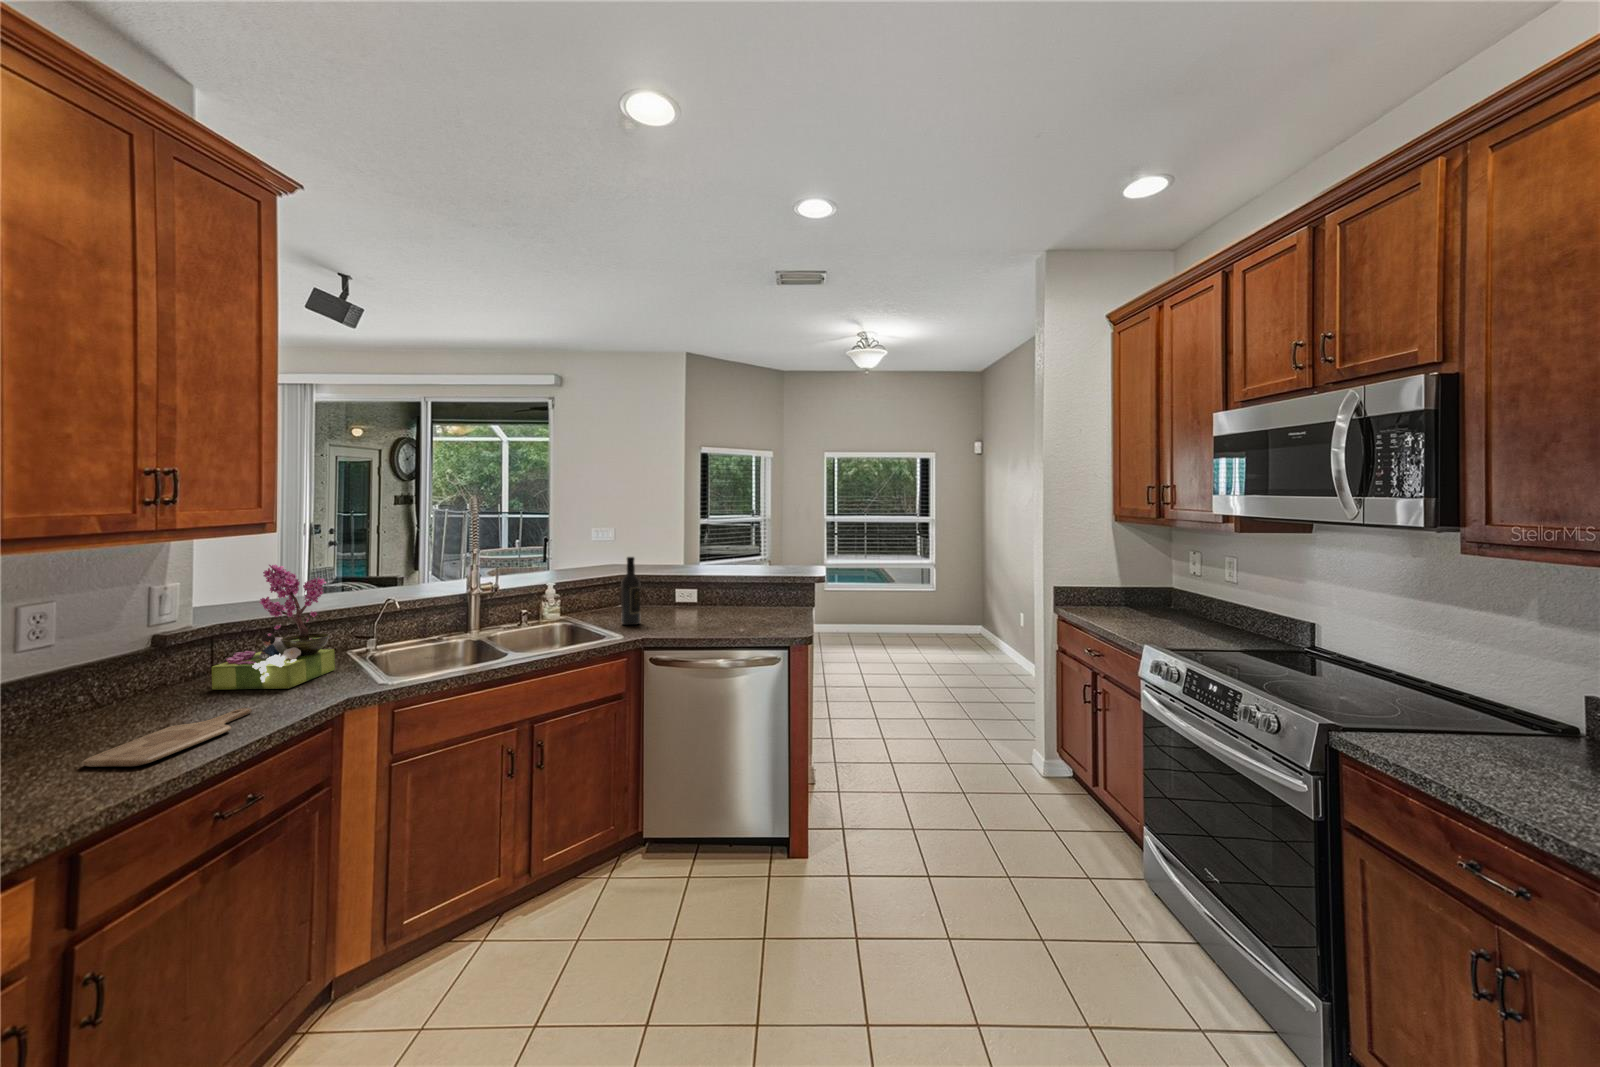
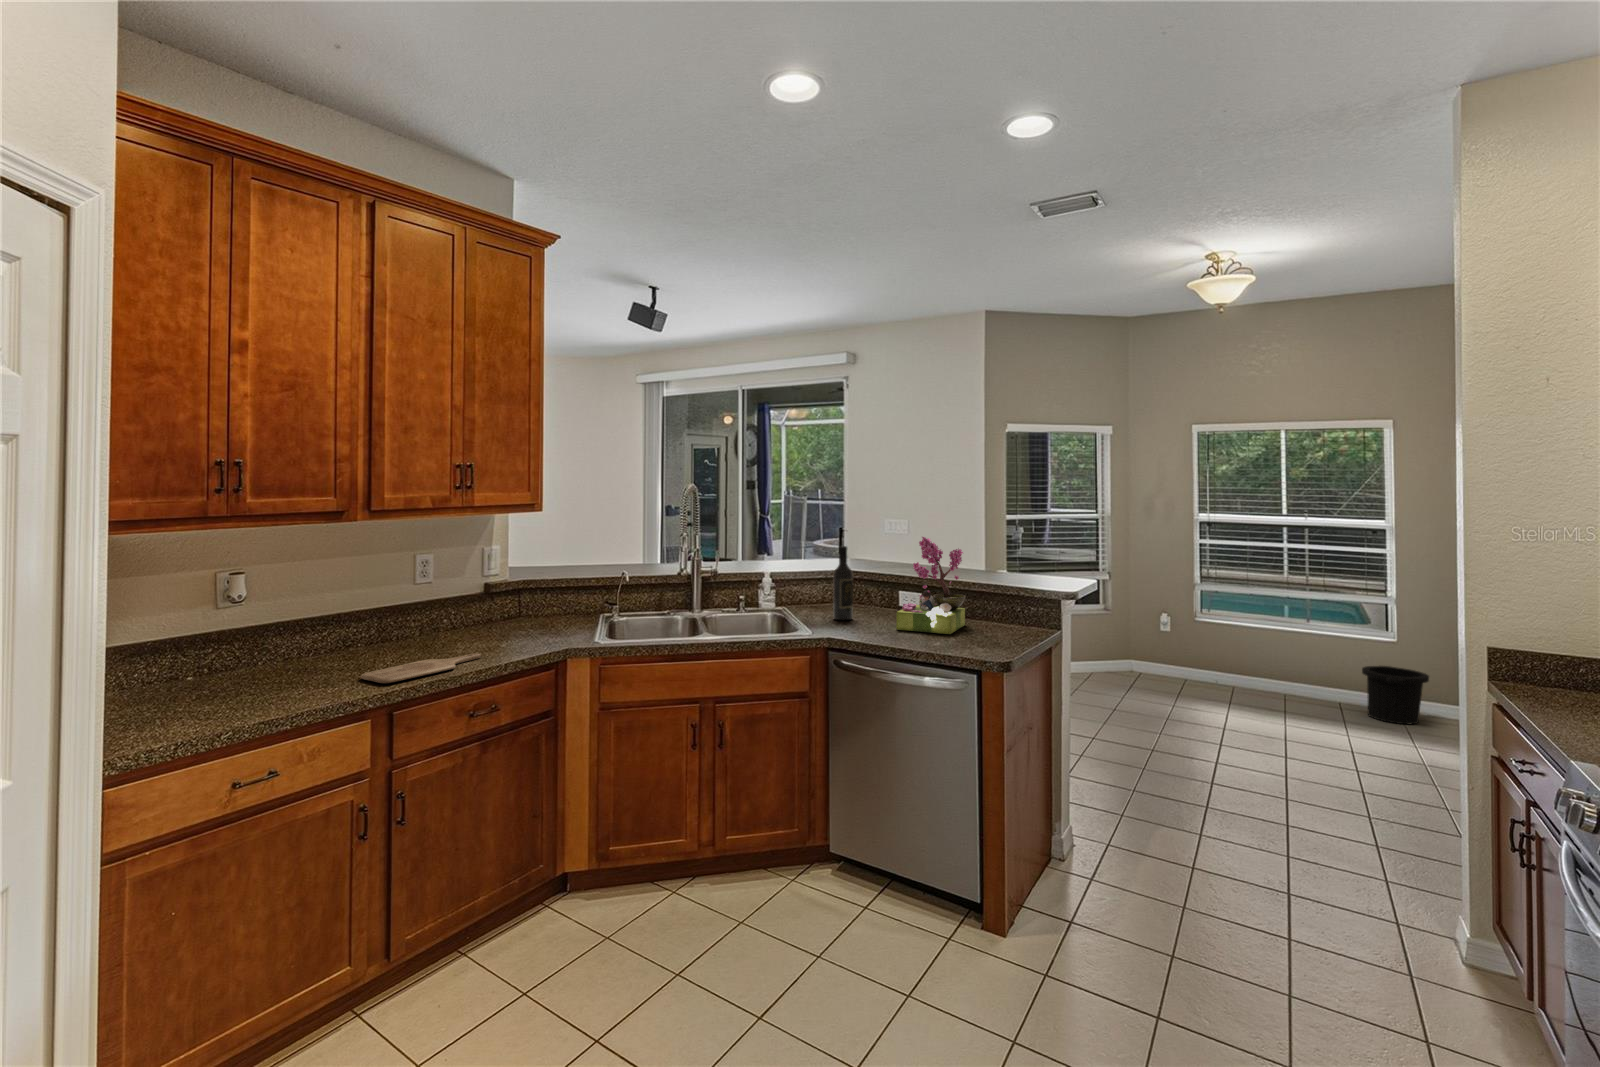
flower arrangement: present [211,564,335,690] -> present [896,537,966,634]
trash can: none [940,622,976,659] -> present [1362,666,1429,724]

